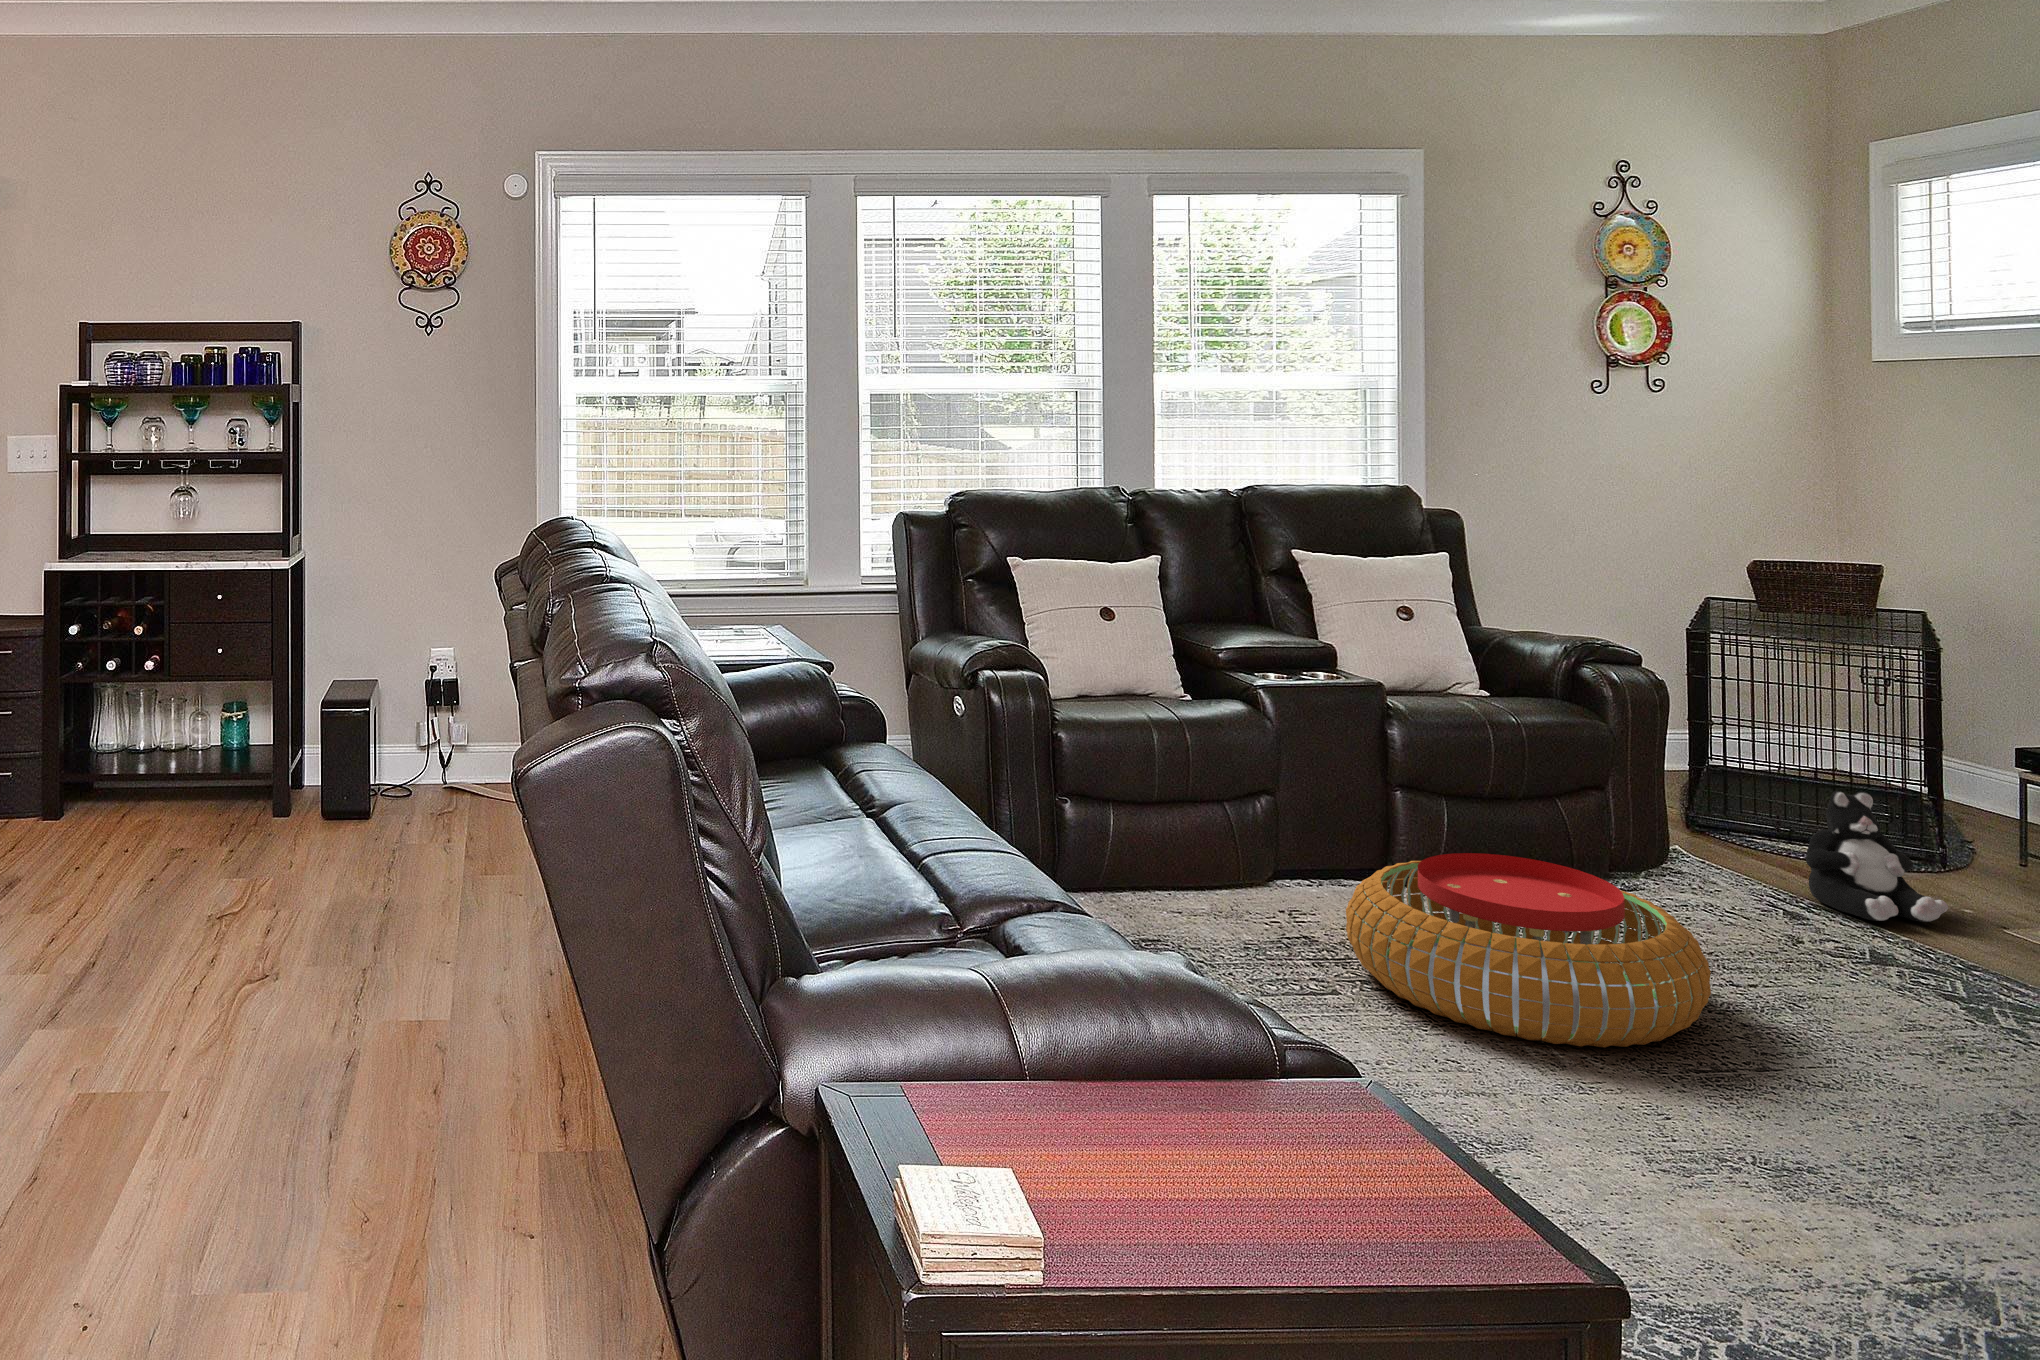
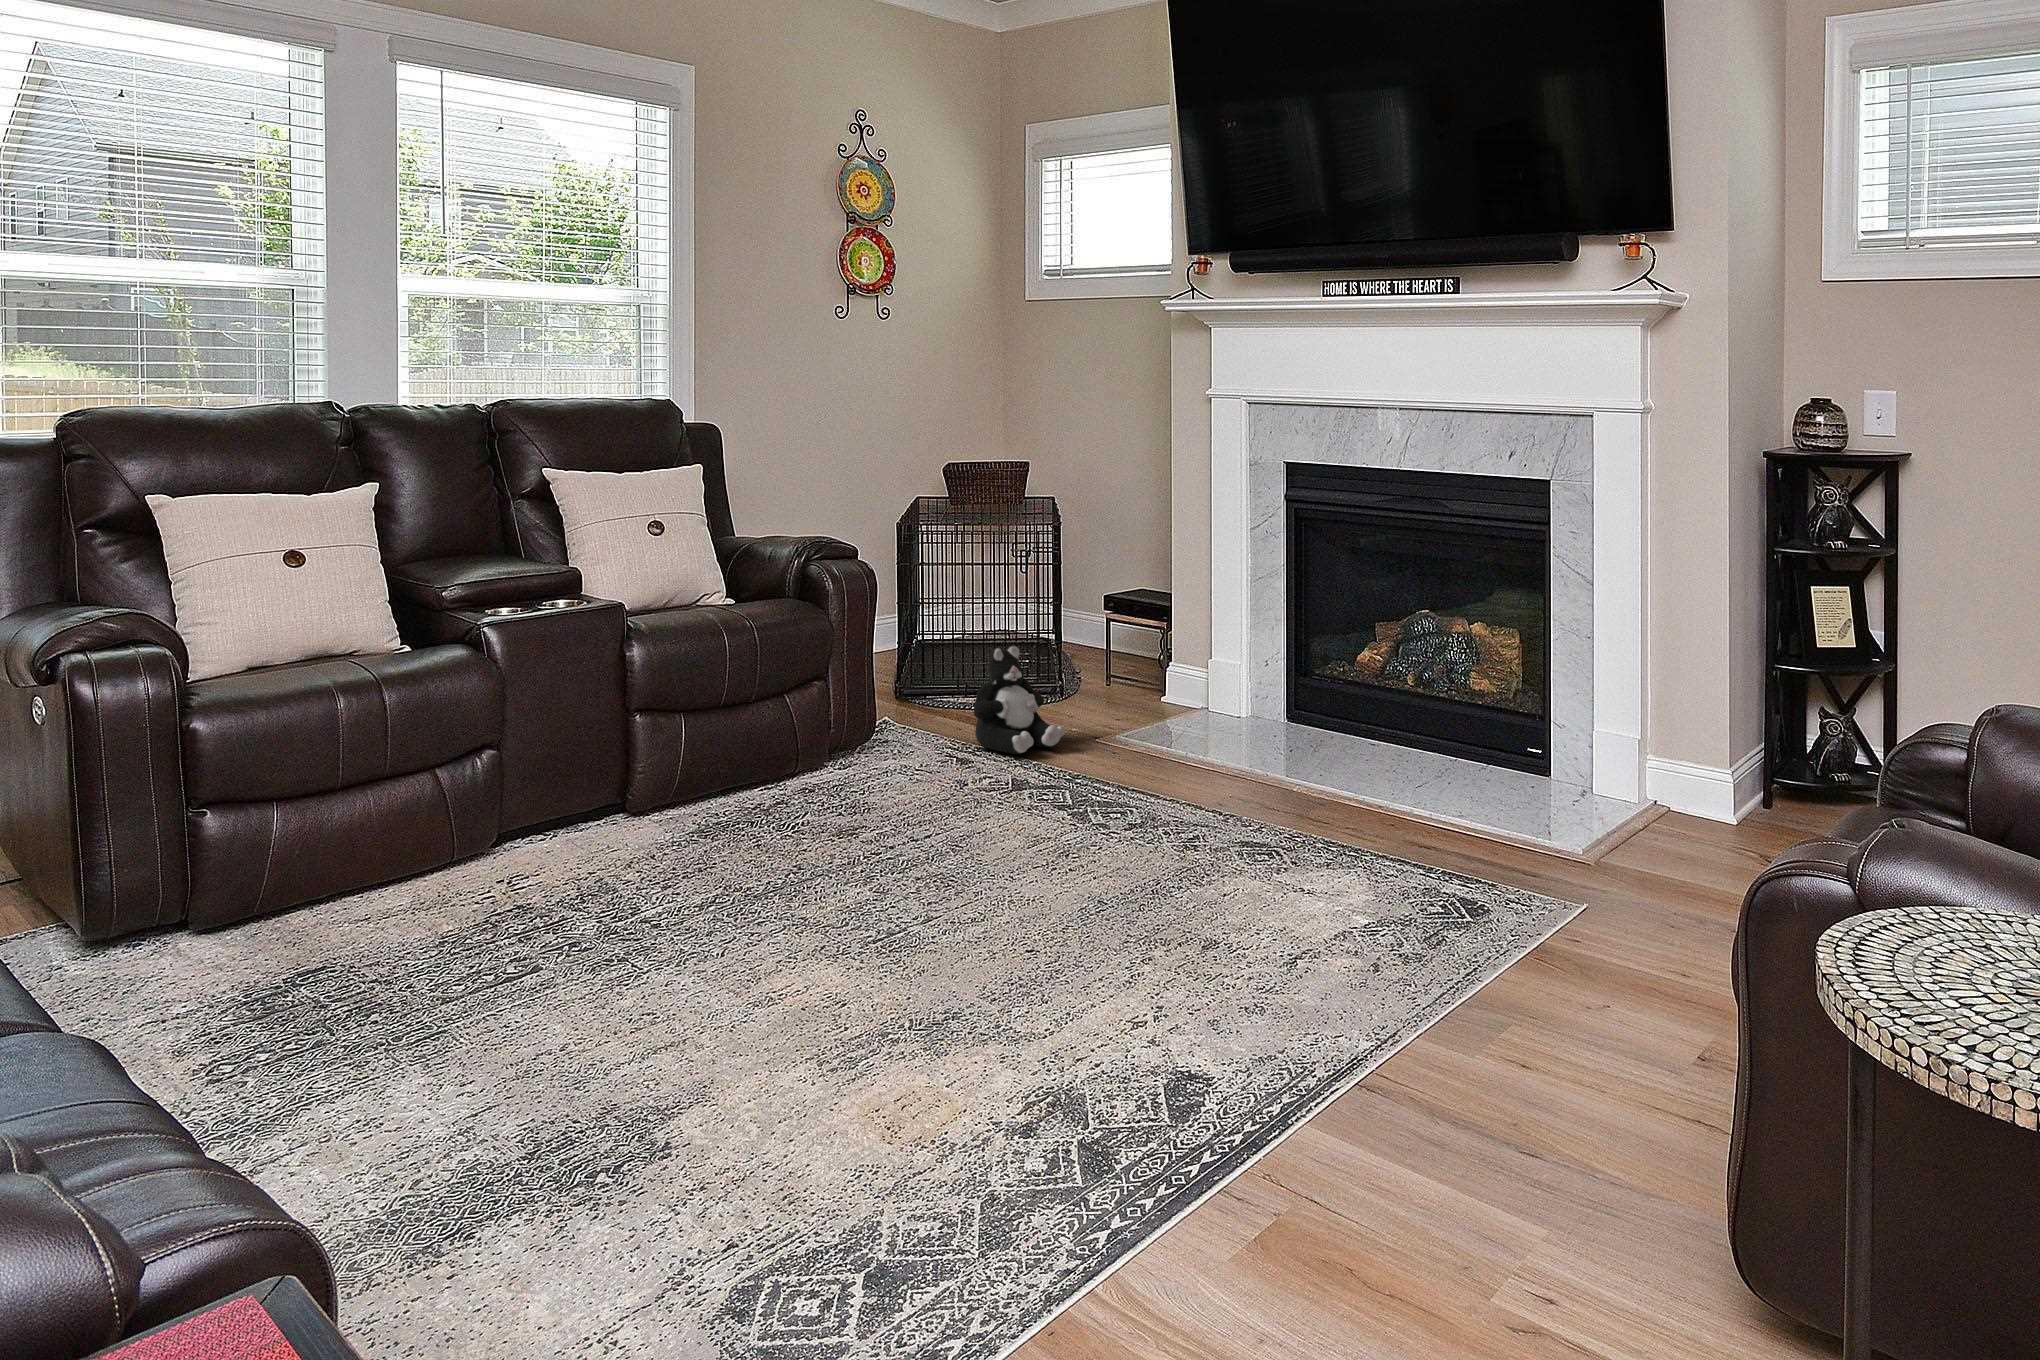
pouf: present [1346,853,1711,1047] -> none [555,761,892,960]

